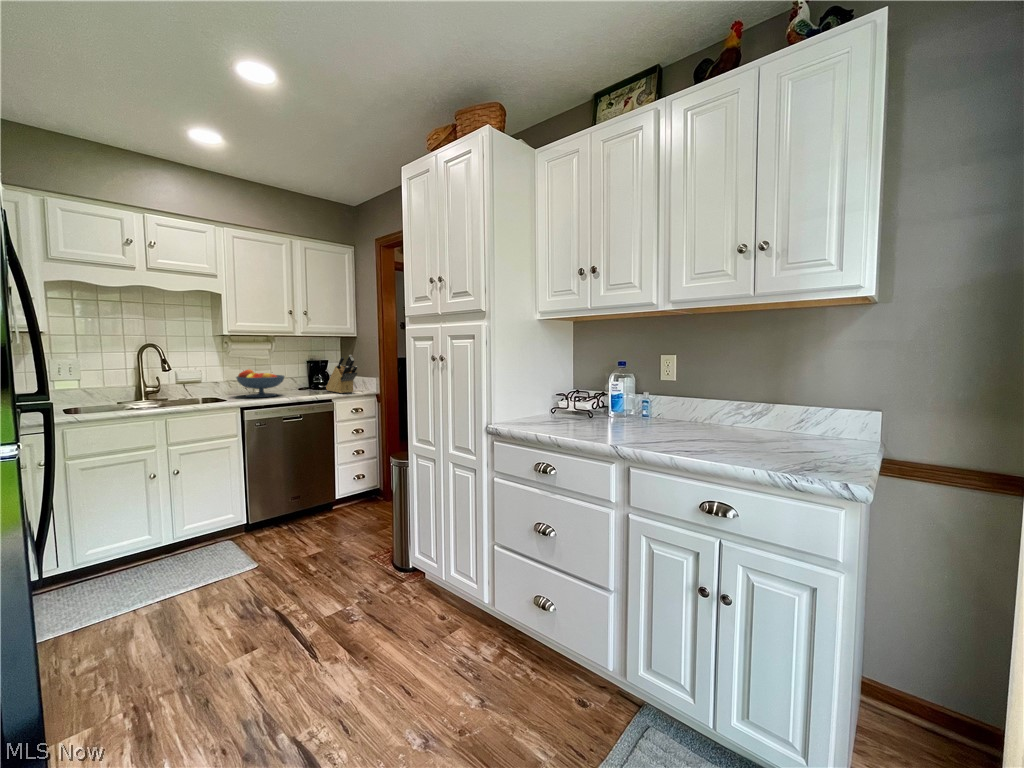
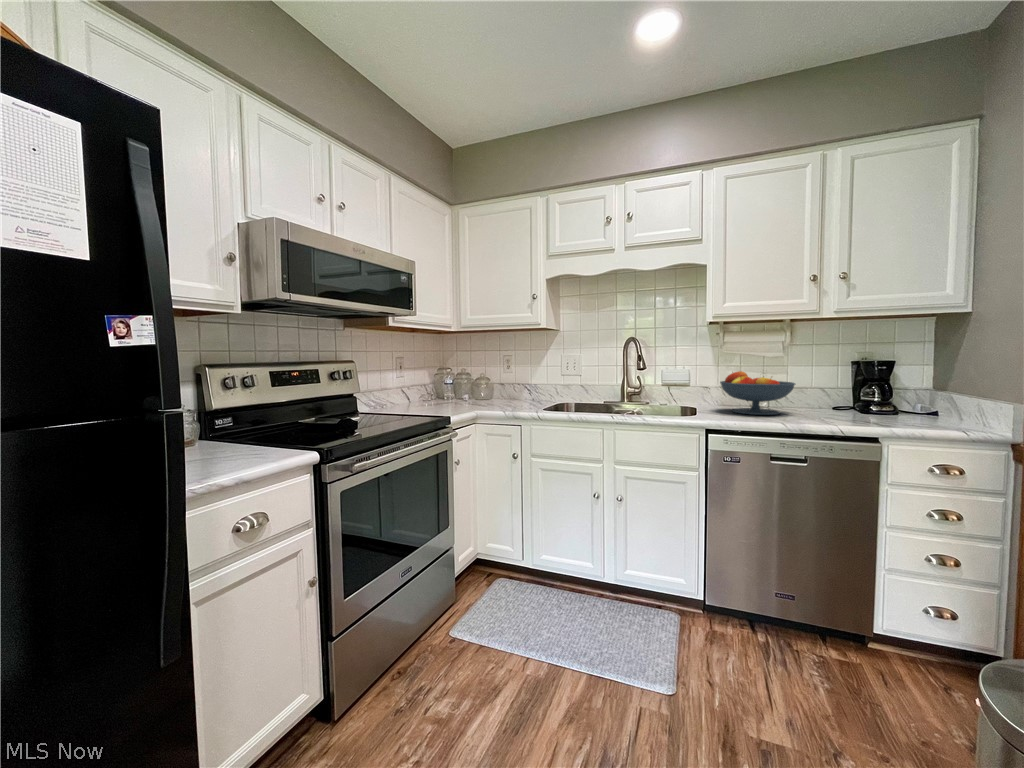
knife block: present [326,355,357,393] -> none [883,345,956,425]

